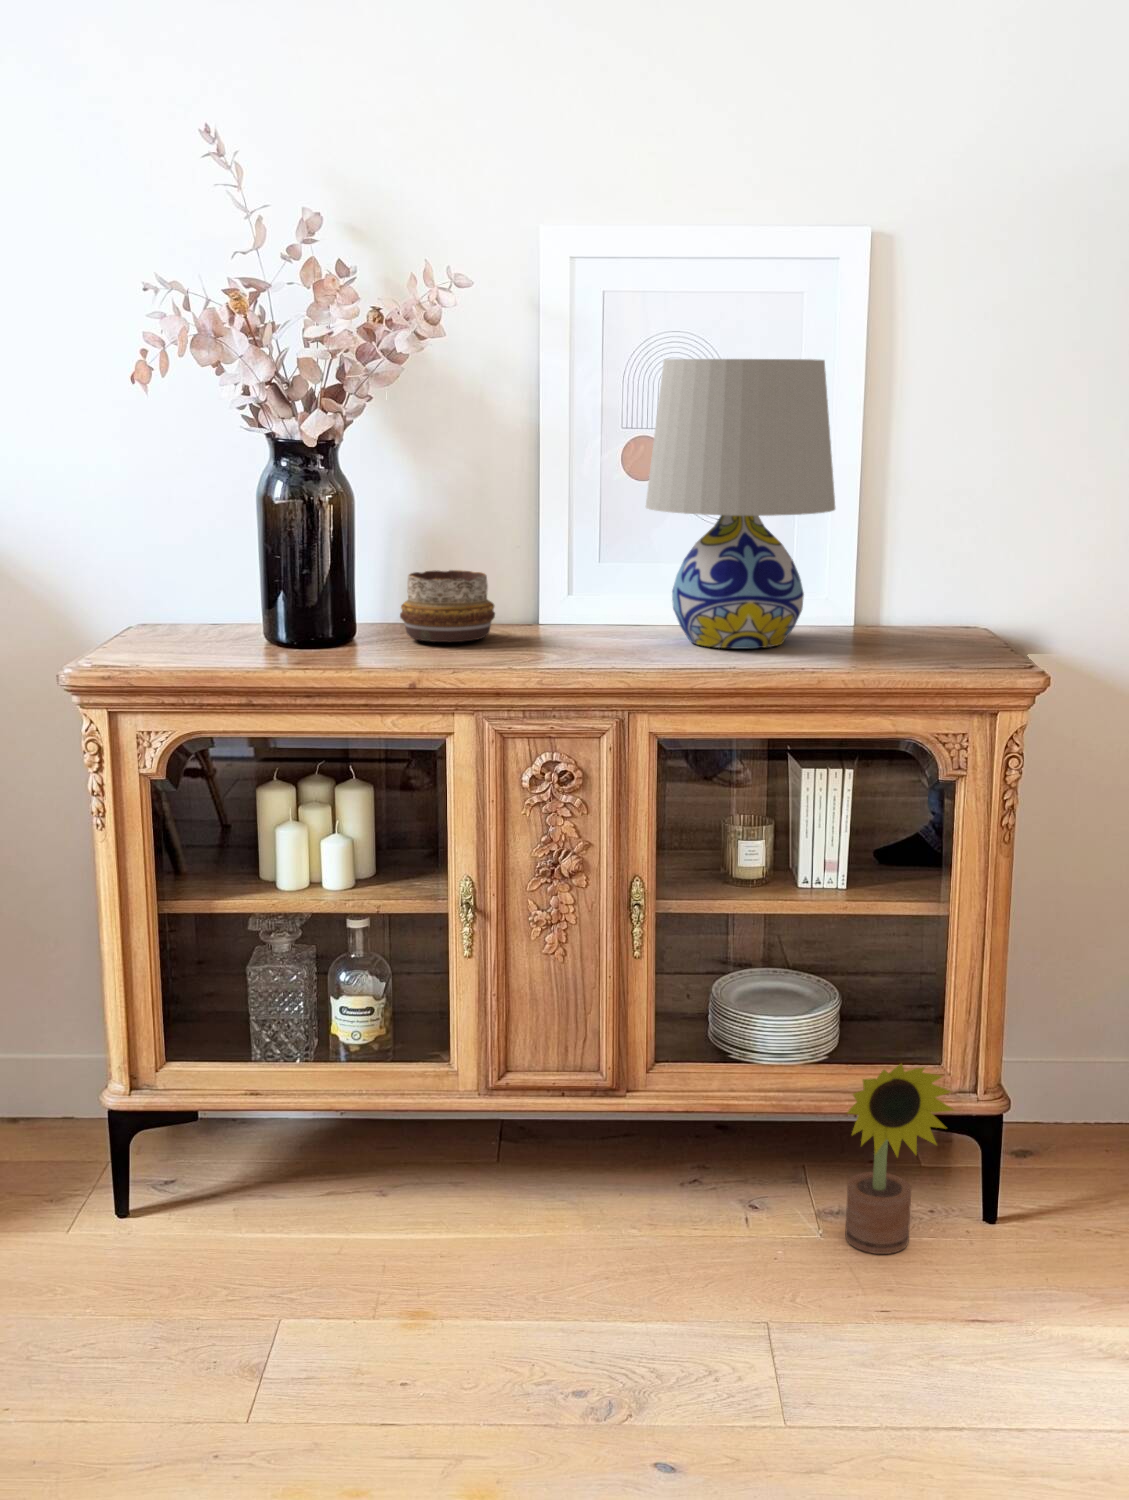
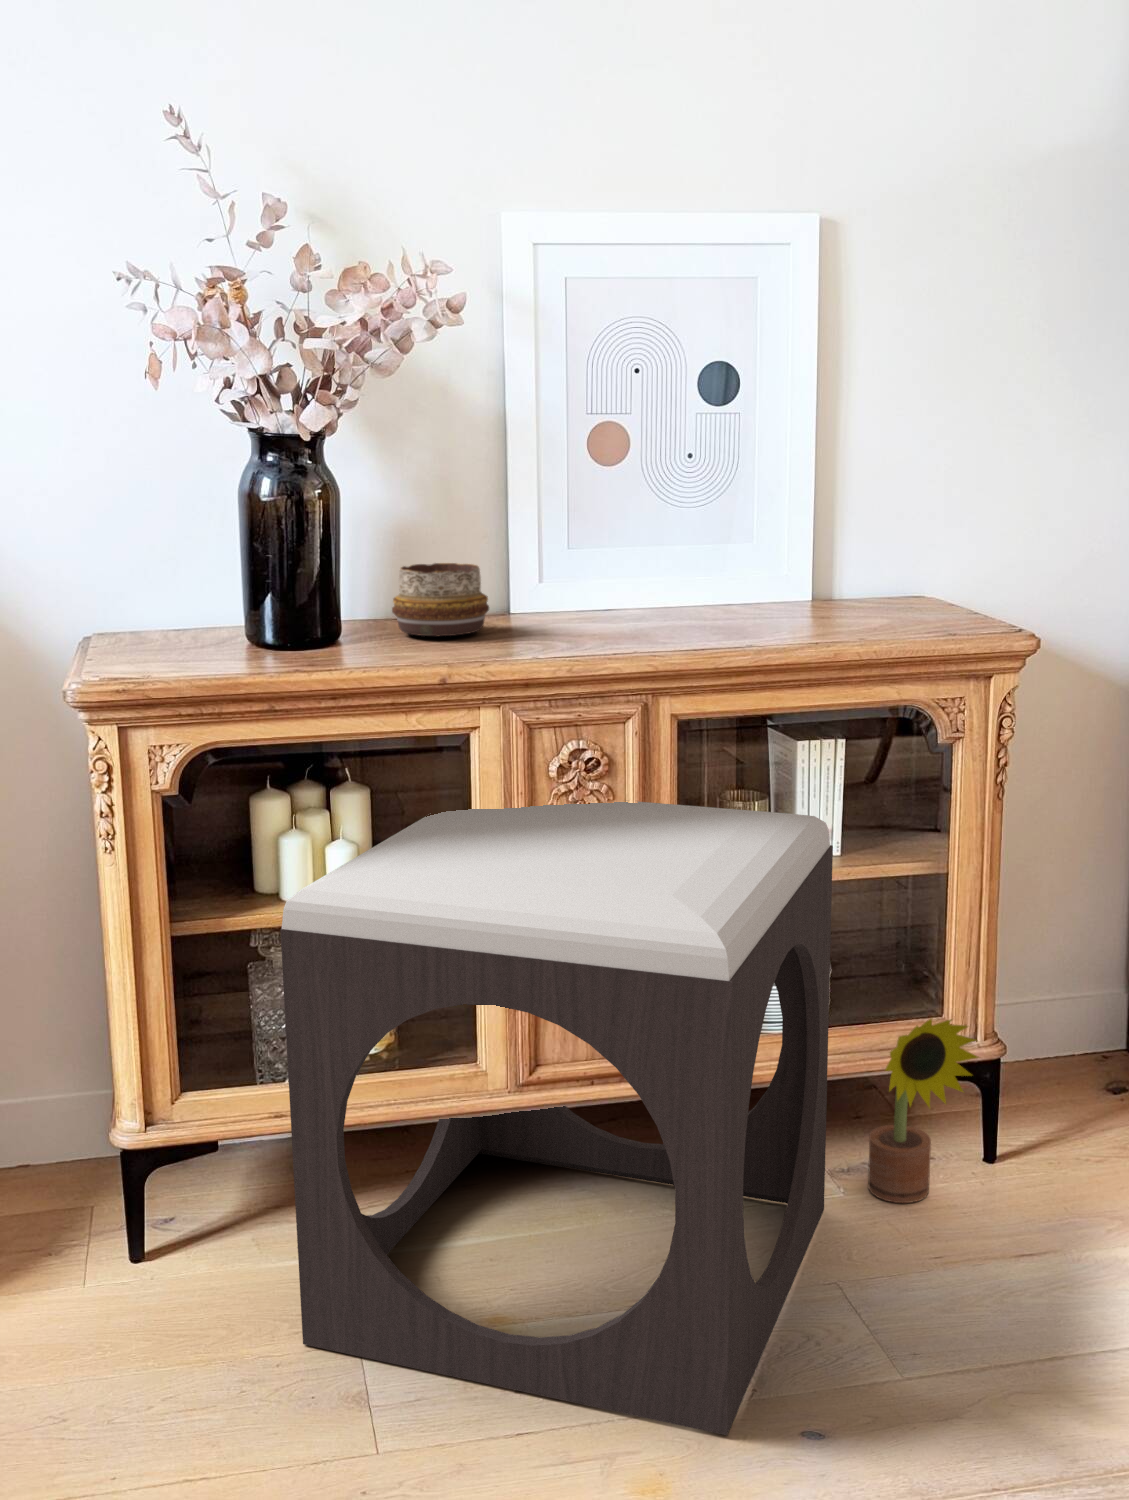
table lamp: present [646,359,835,648] -> none [632,341,819,628]
footstool: none [212,794,803,1453] -> present [280,802,833,1435]

